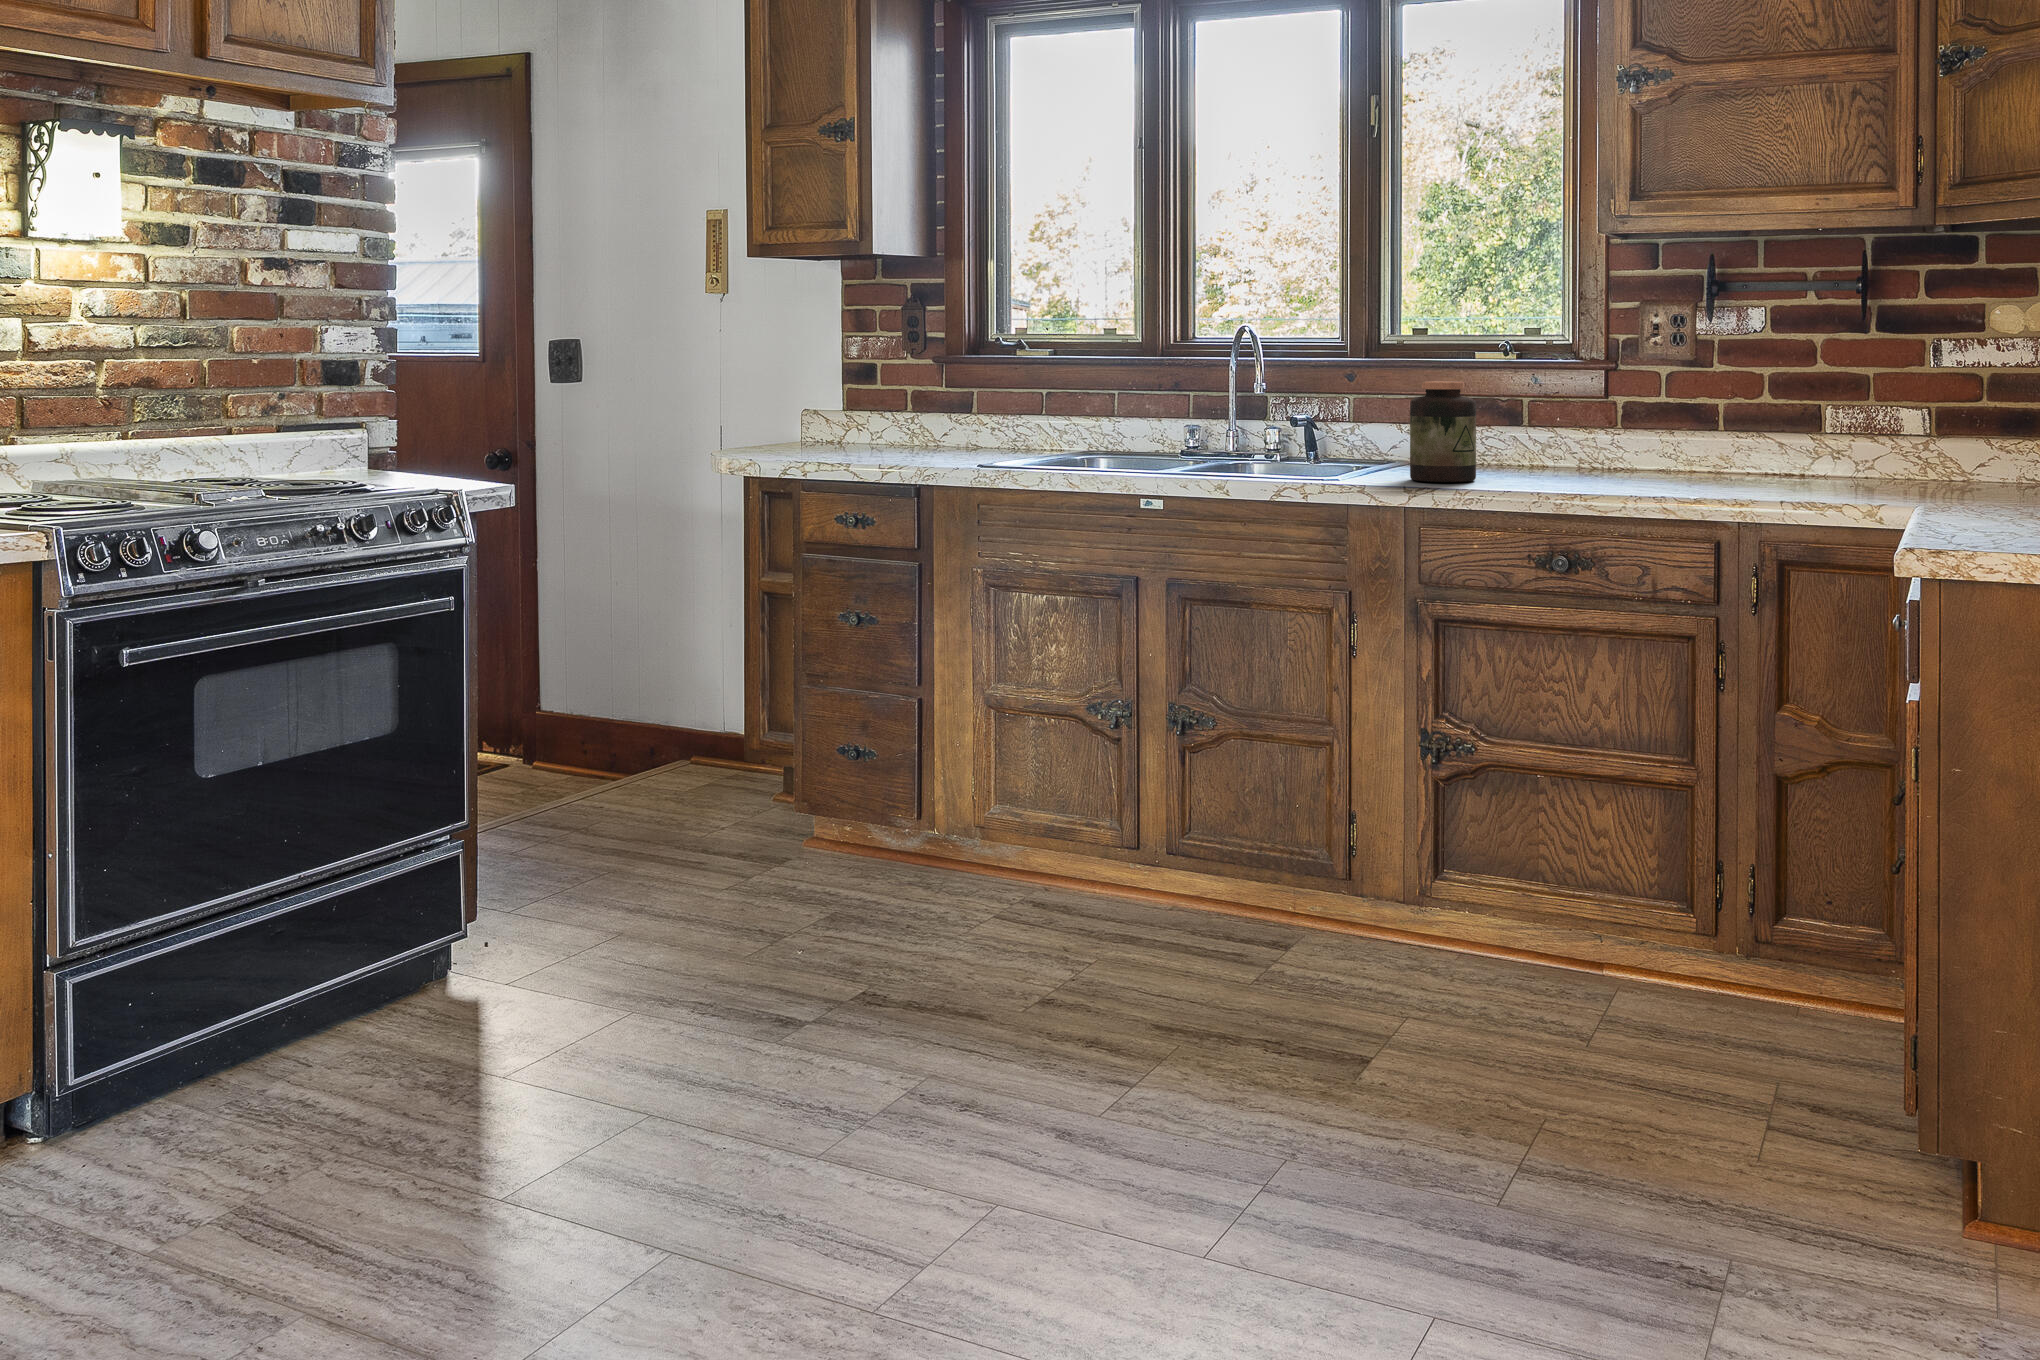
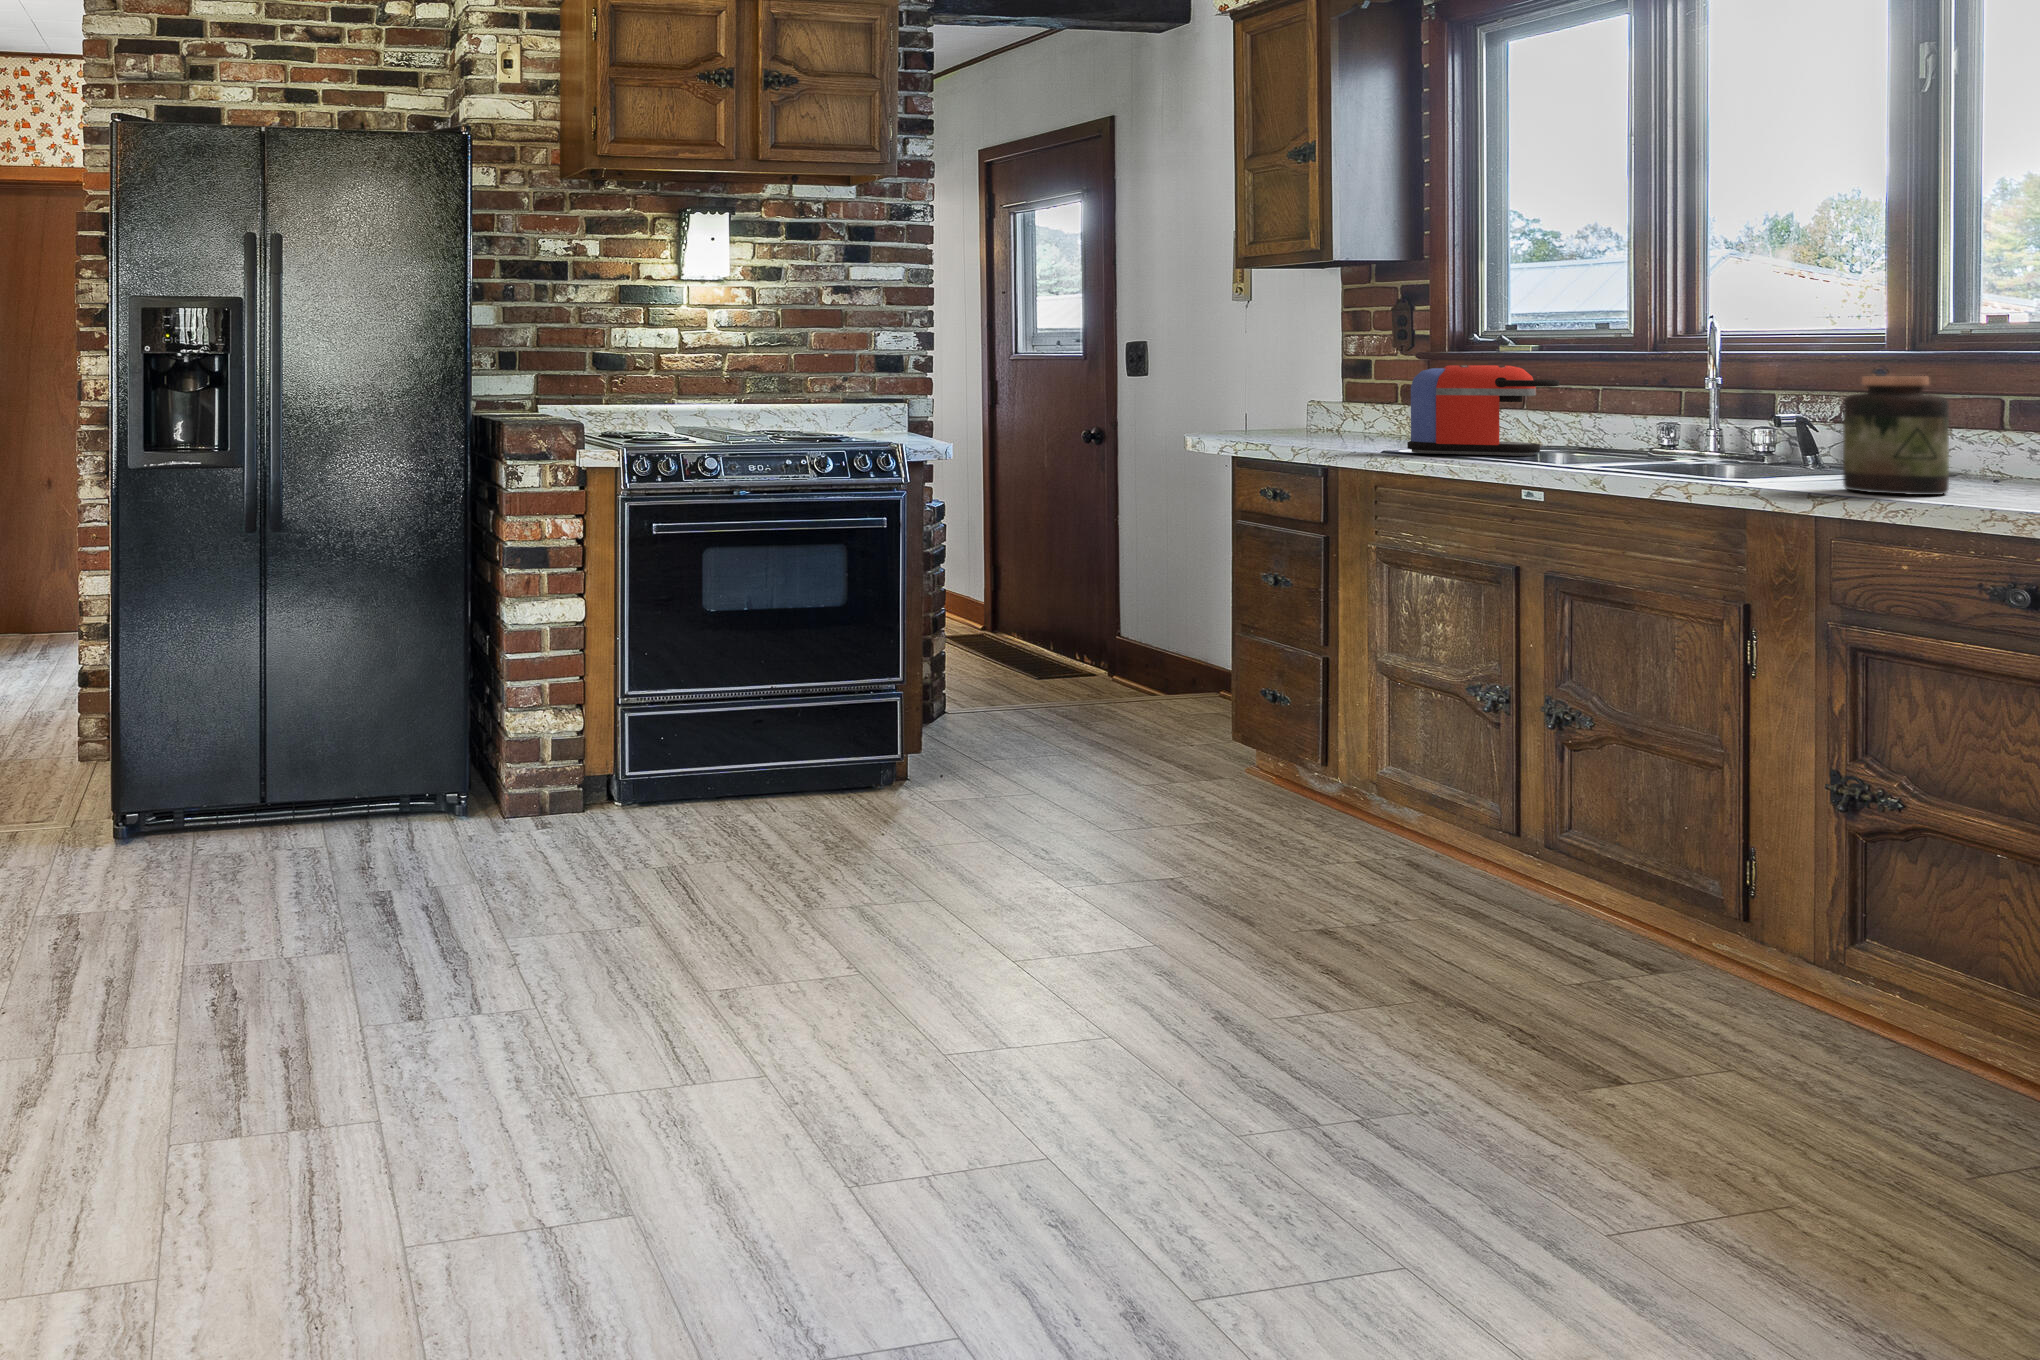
coffee maker: none [1008,372,1131,466] -> present [1407,365,1559,456]

